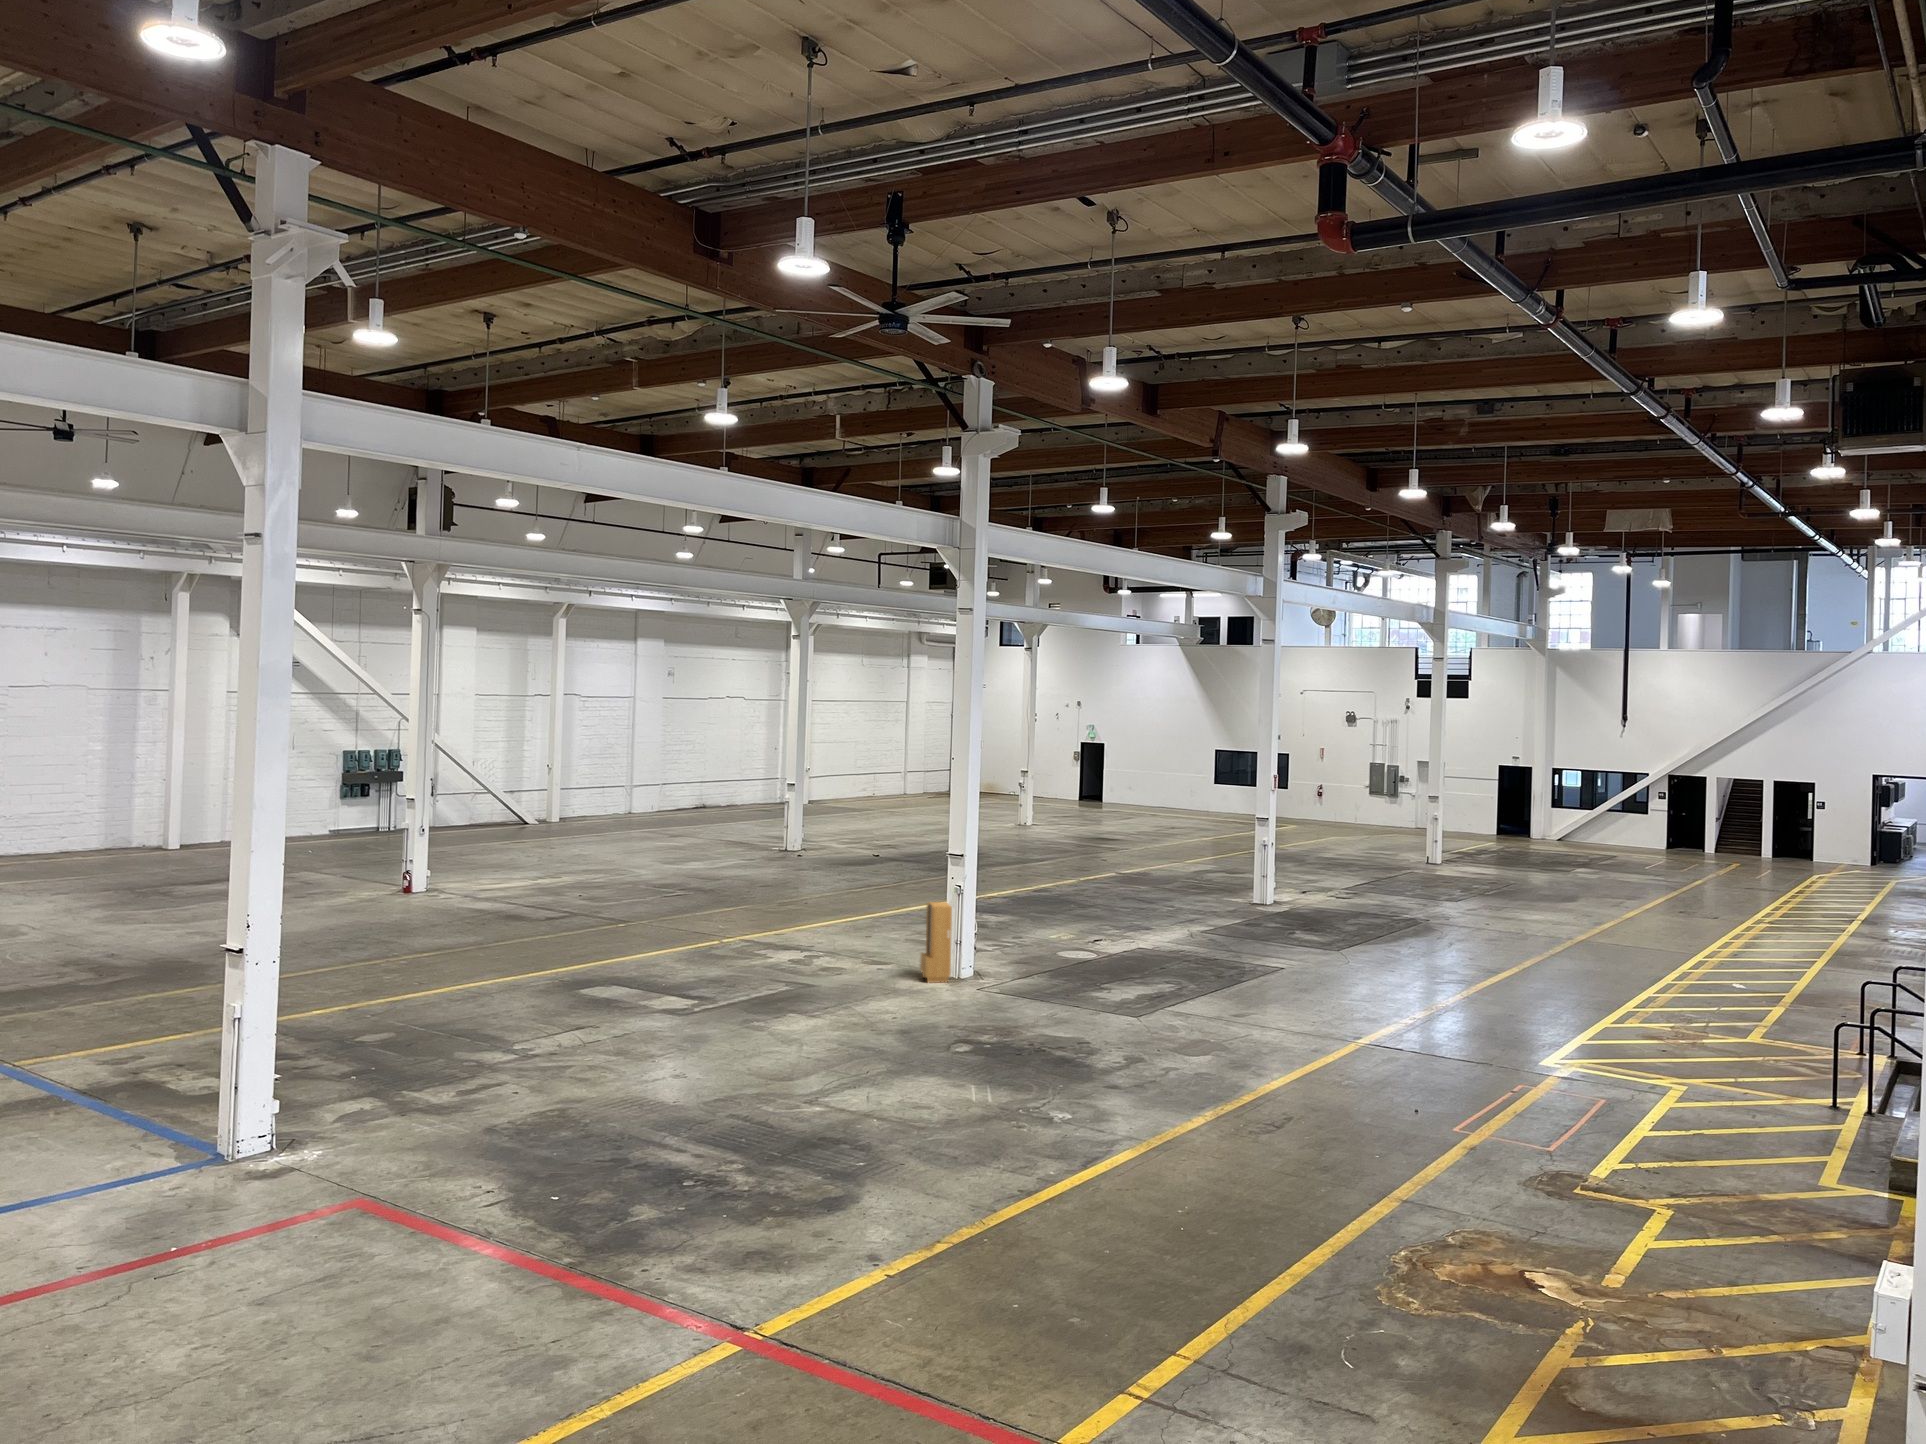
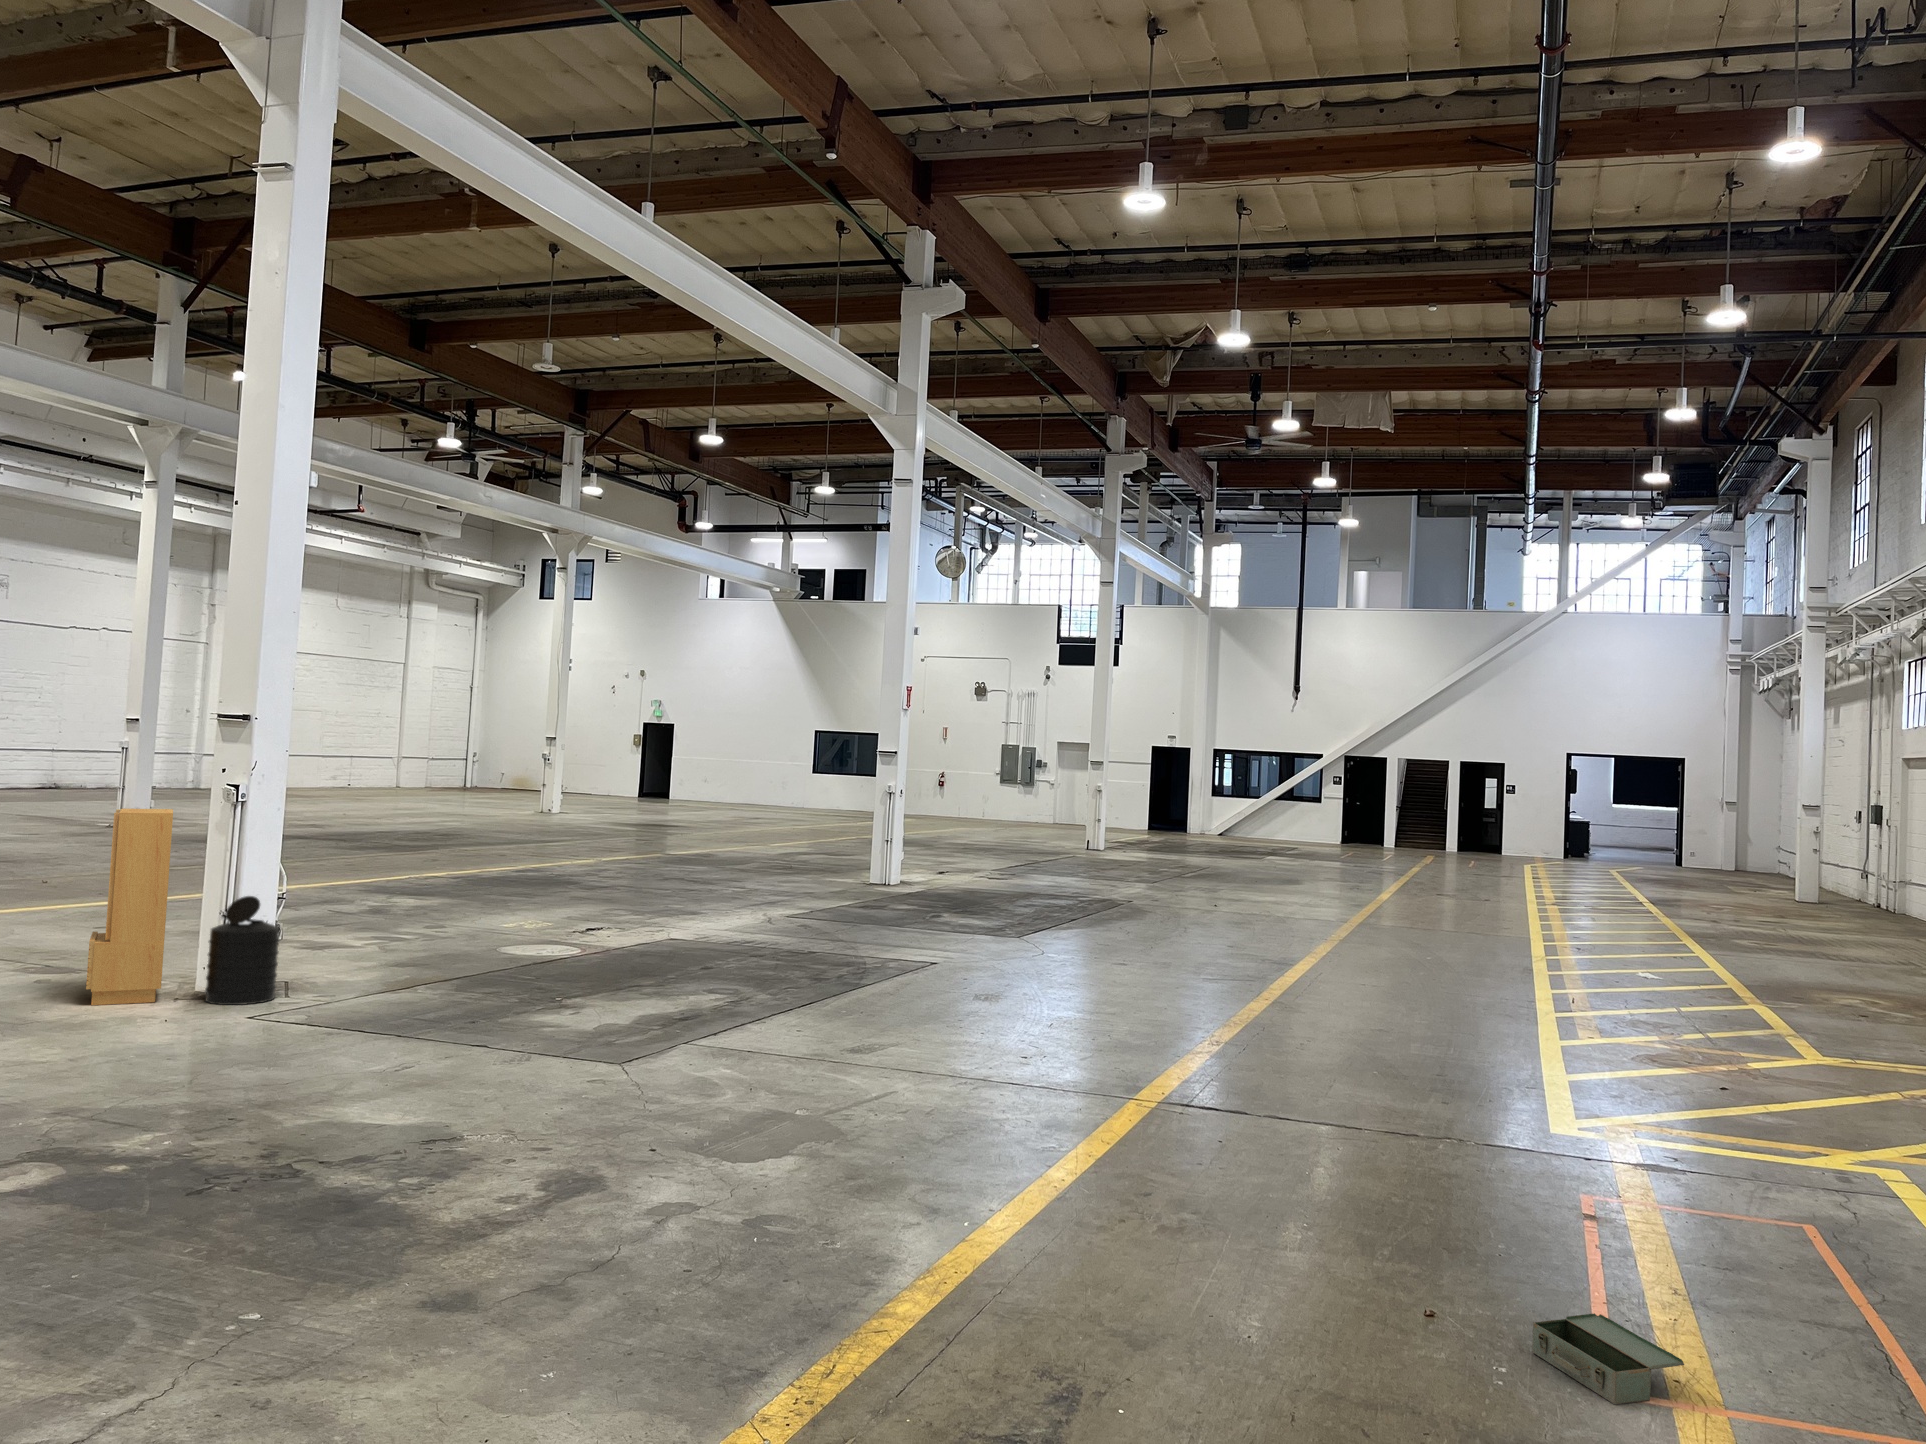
trash can: none [965,939,991,984] -> present [205,896,279,1005]
toolbox: none [1415,1102,1448,1120] -> present [1532,1313,1684,1404]

